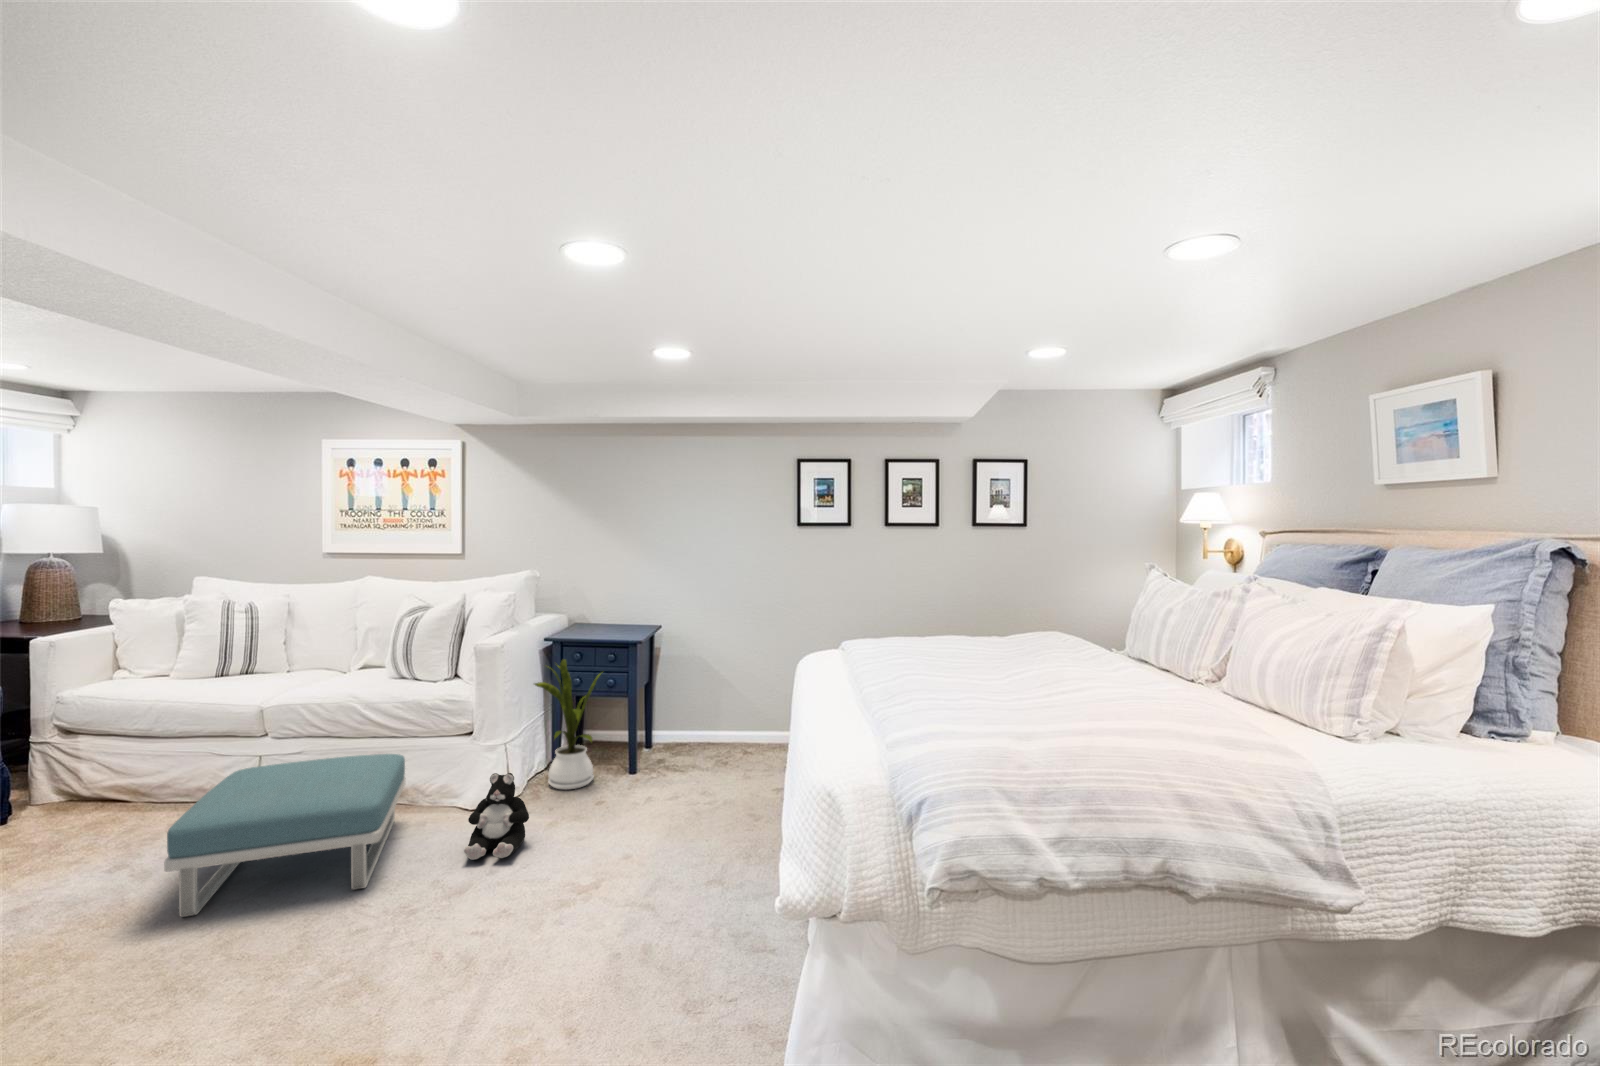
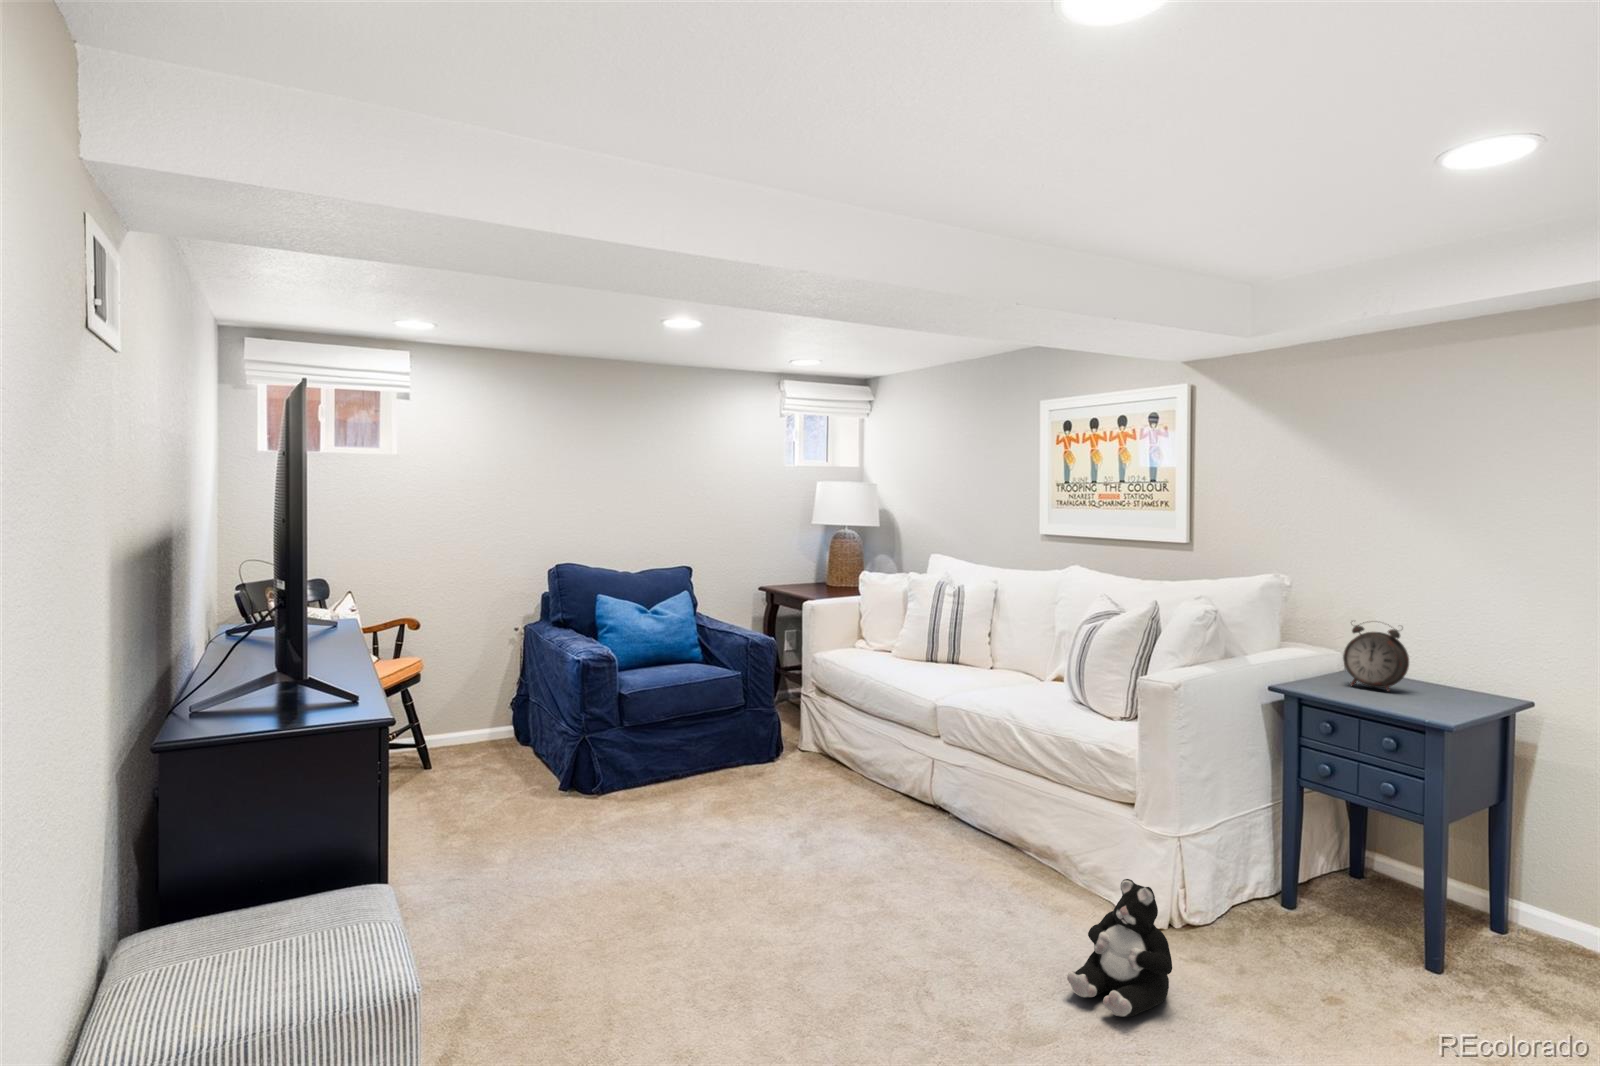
alarm clock: none [578,593,611,632] -> present [1343,622,1409,692]
house plant: present [535,659,601,790] -> none [1225,727,1373,952]
footstool: present [164,754,406,917] -> none [787,770,1046,966]

